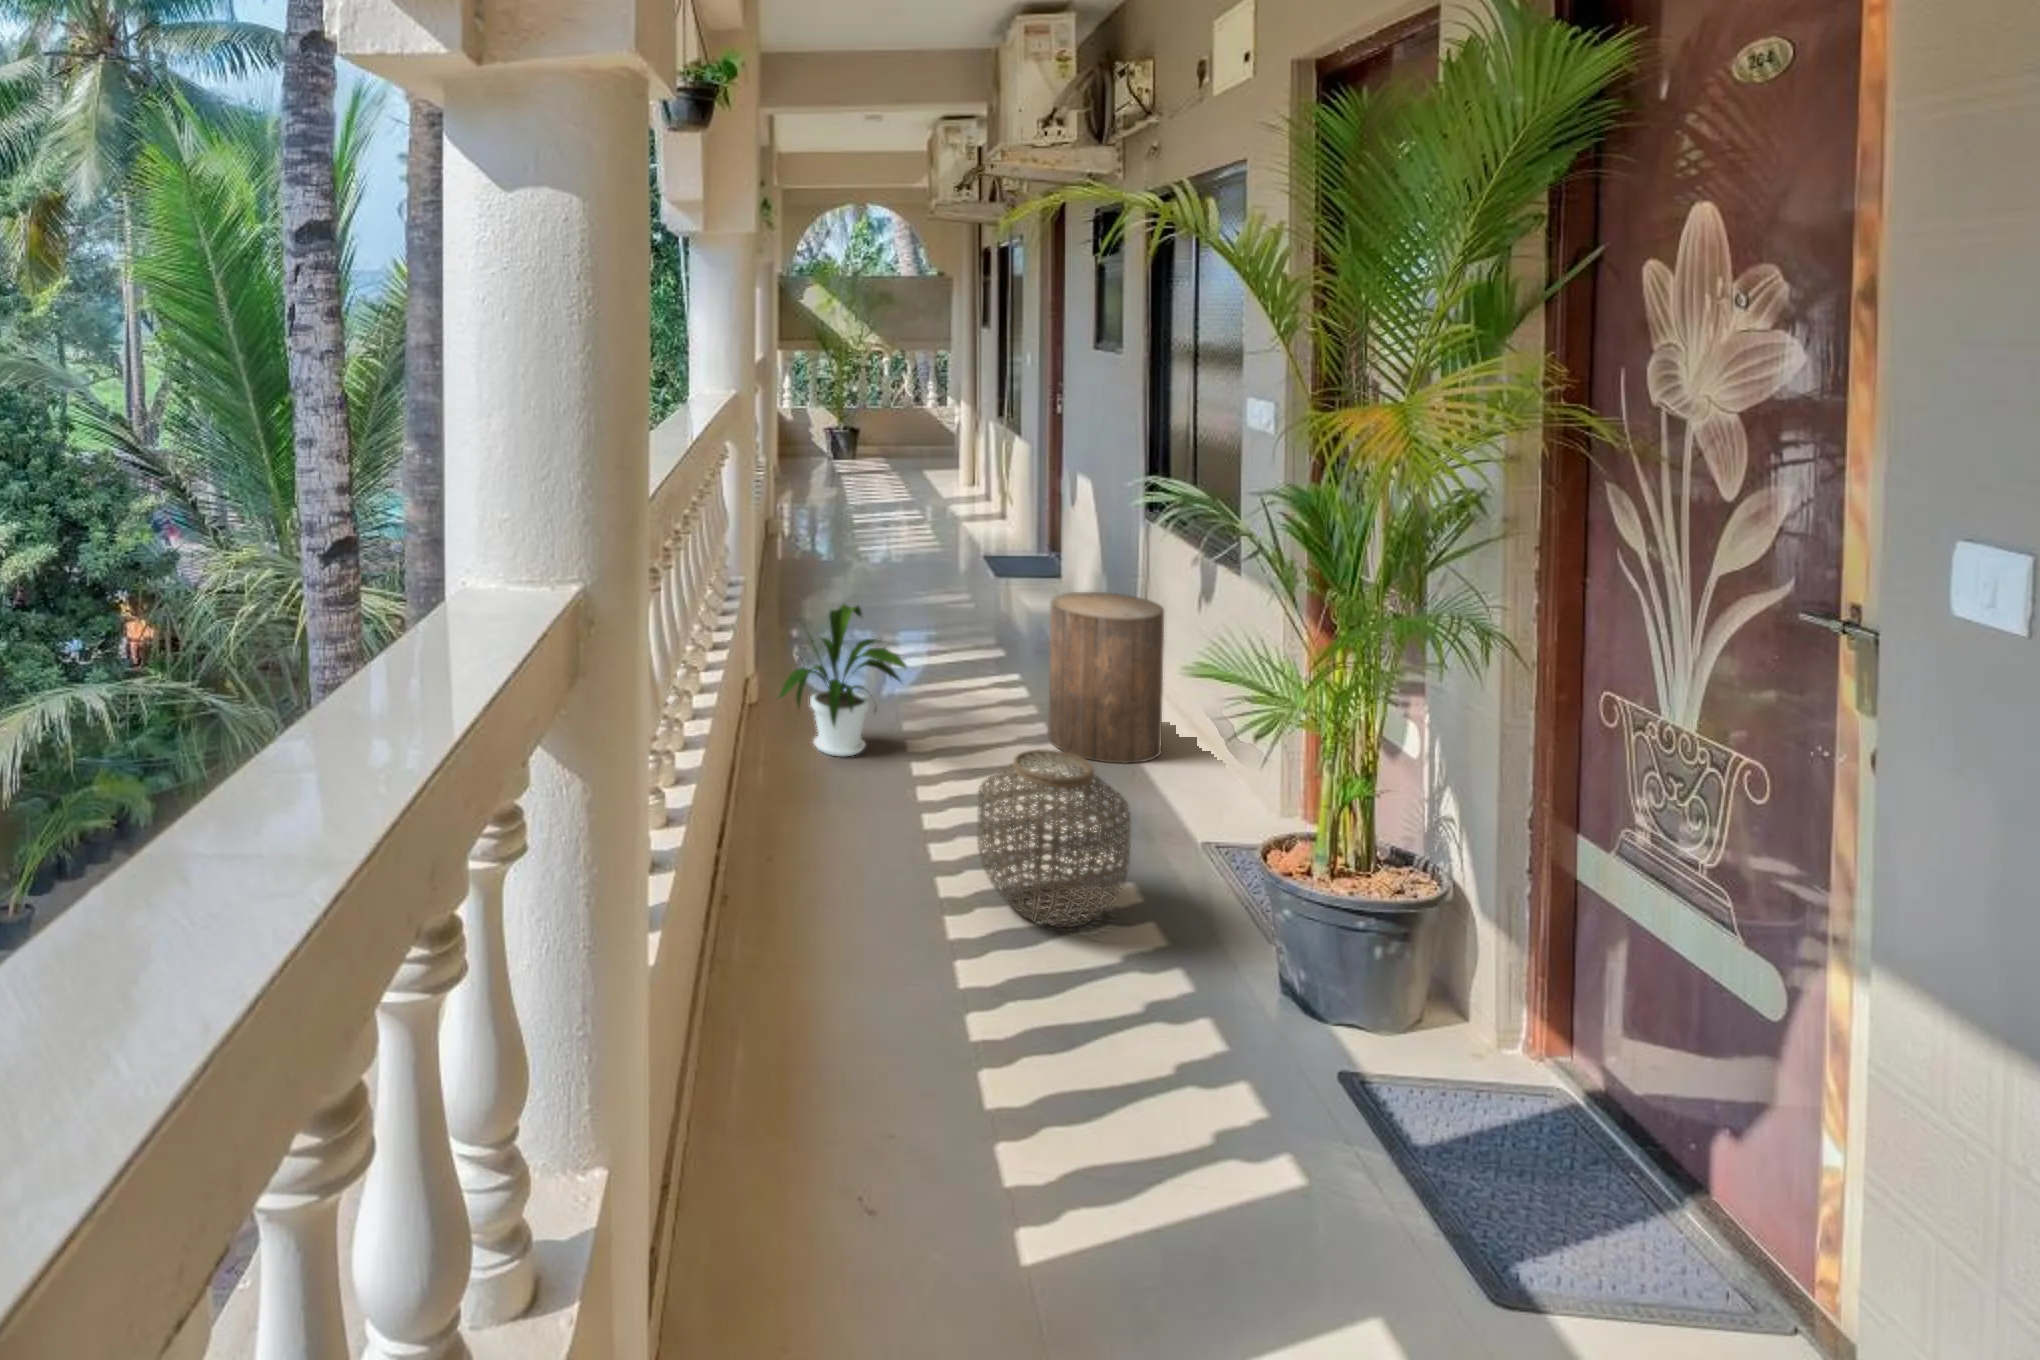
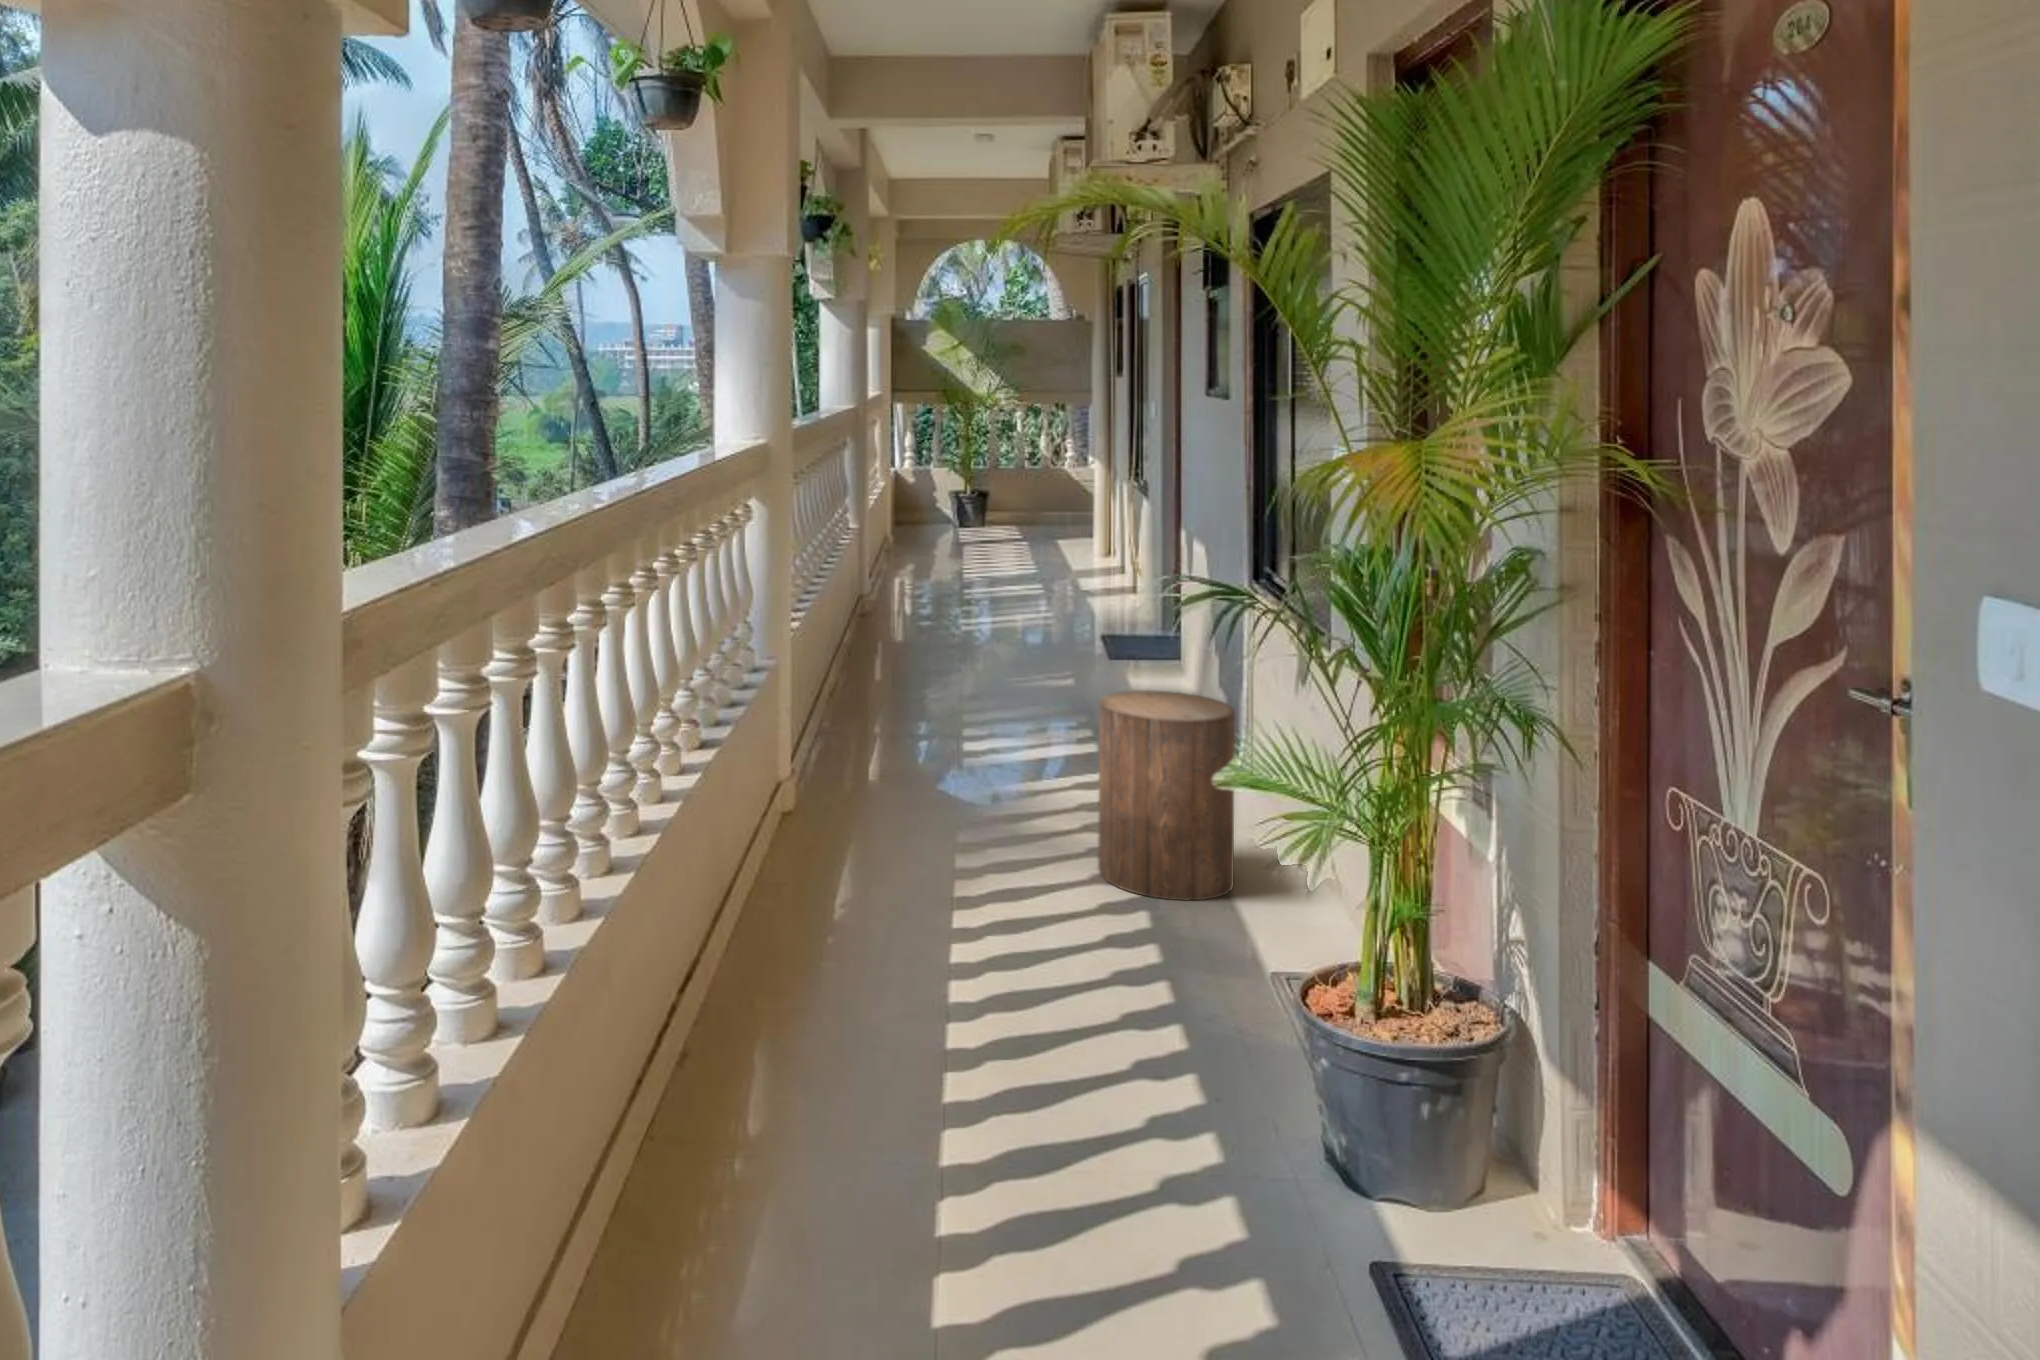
house plant: present [779,604,906,756] -> none [757,700,914,887]
woven basket: present [977,749,1131,926] -> none [959,868,1141,1088]

